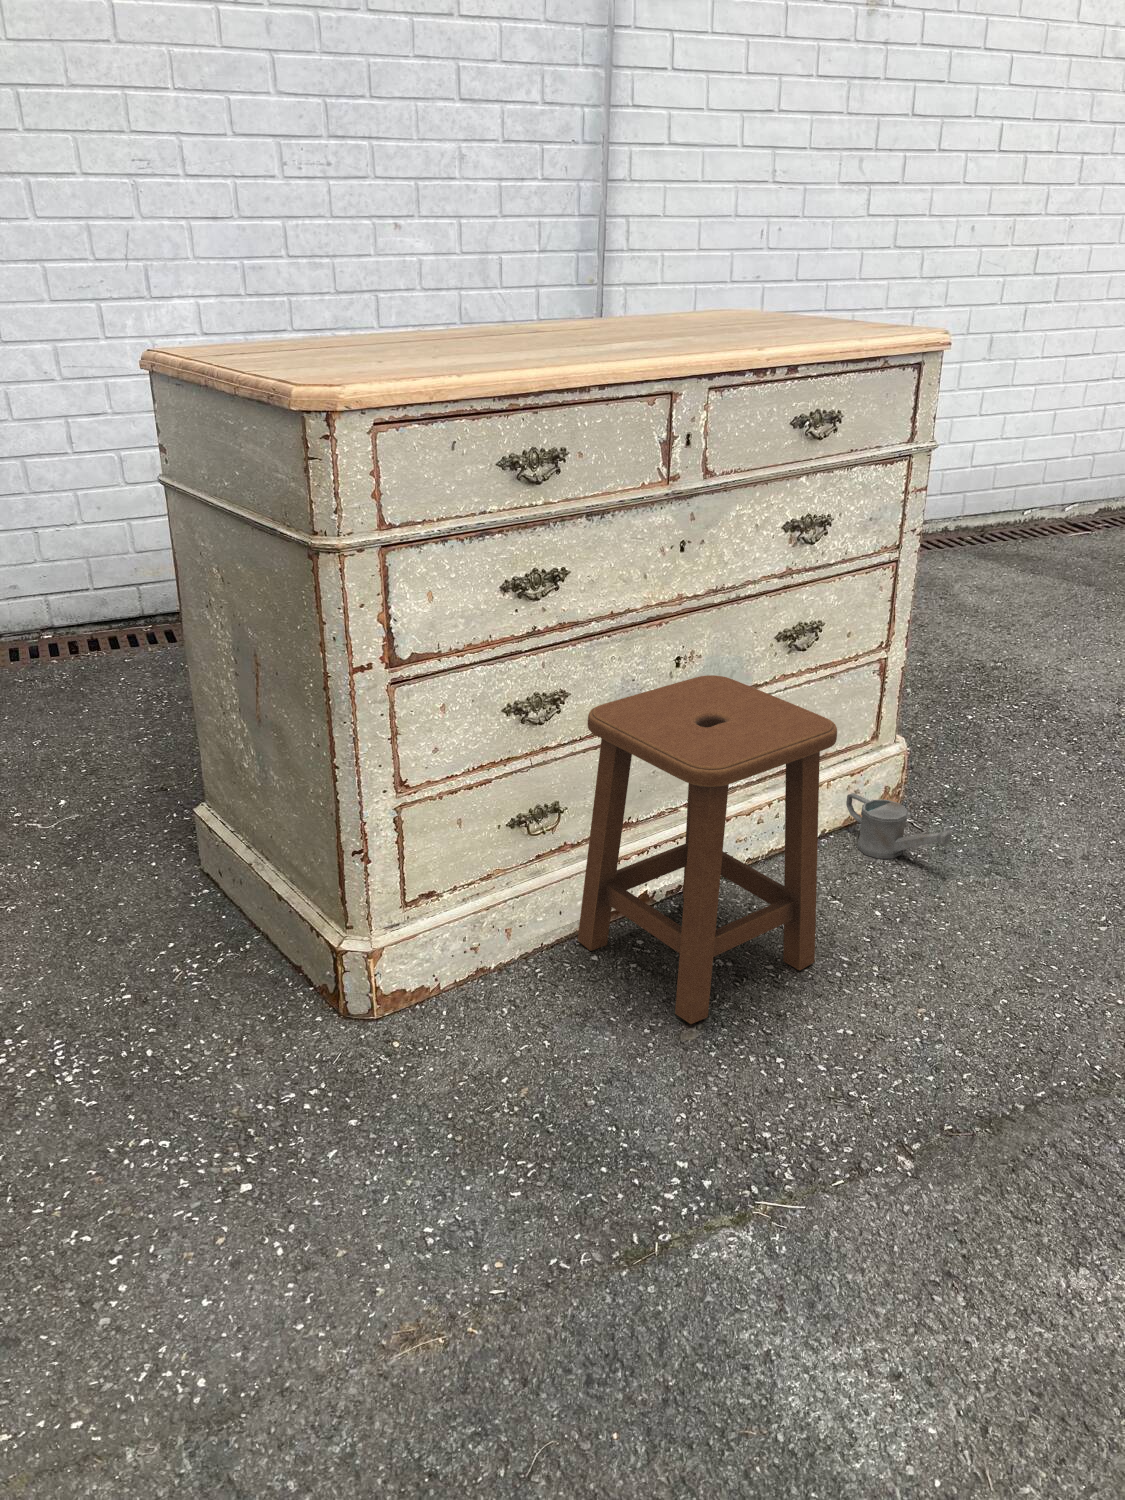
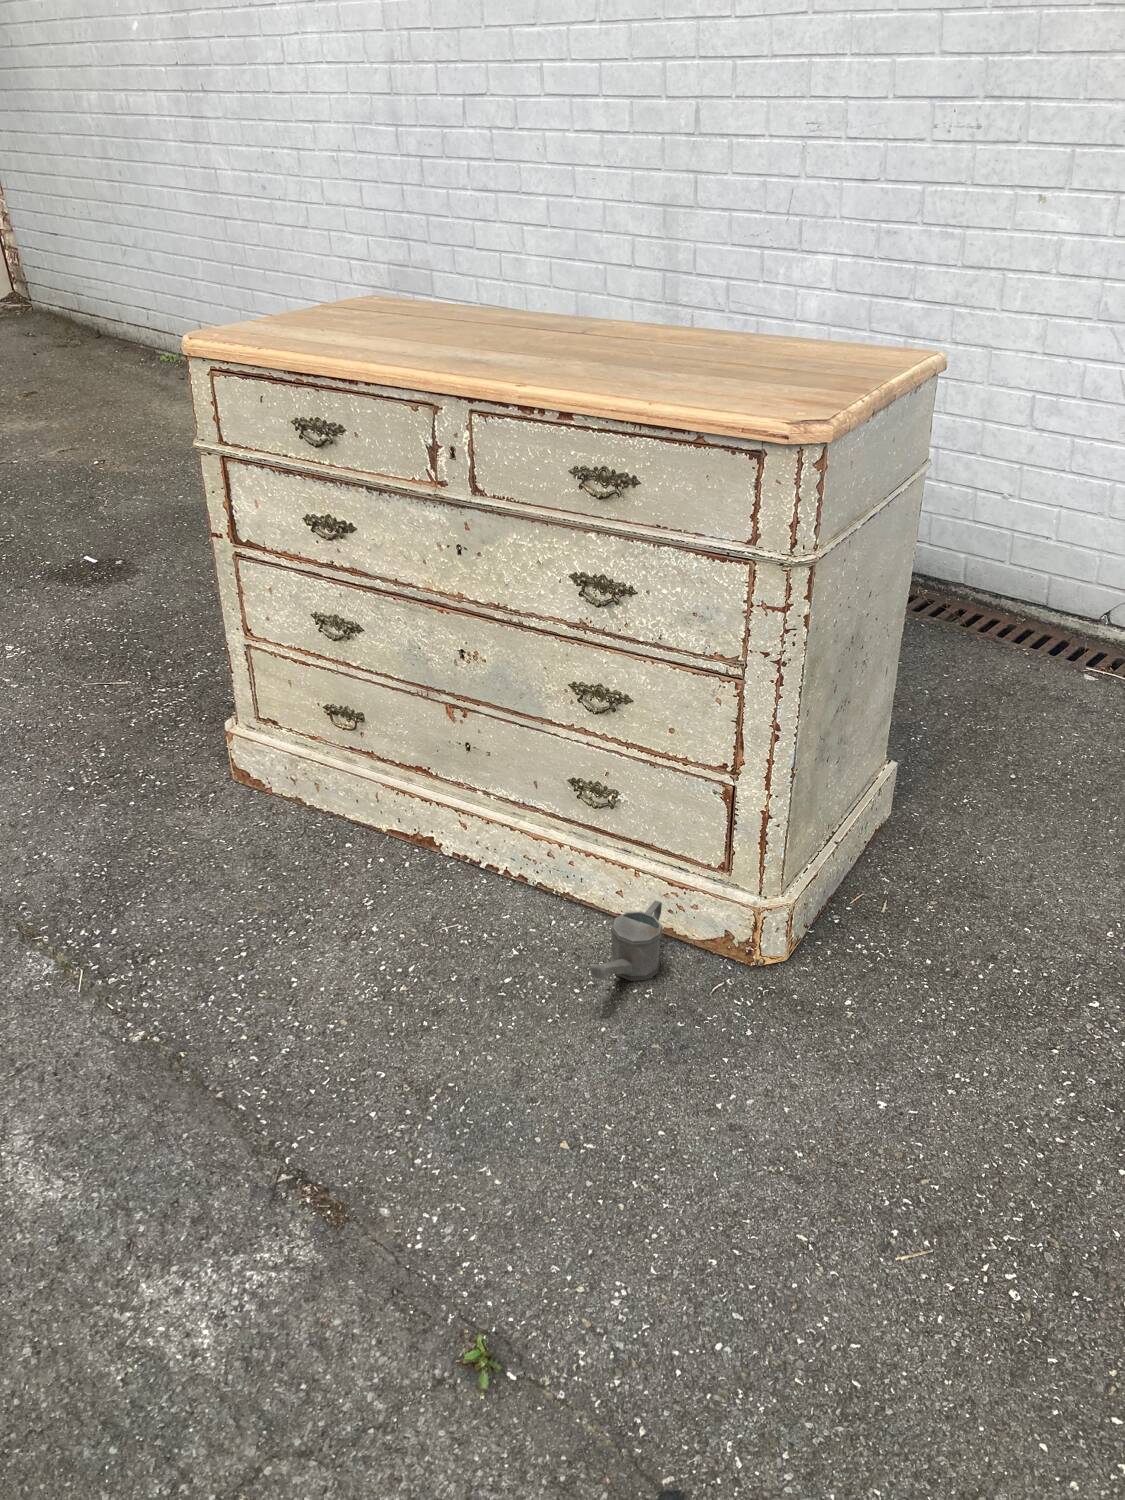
stool: present [578,675,837,1024] -> none [250,646,478,950]

